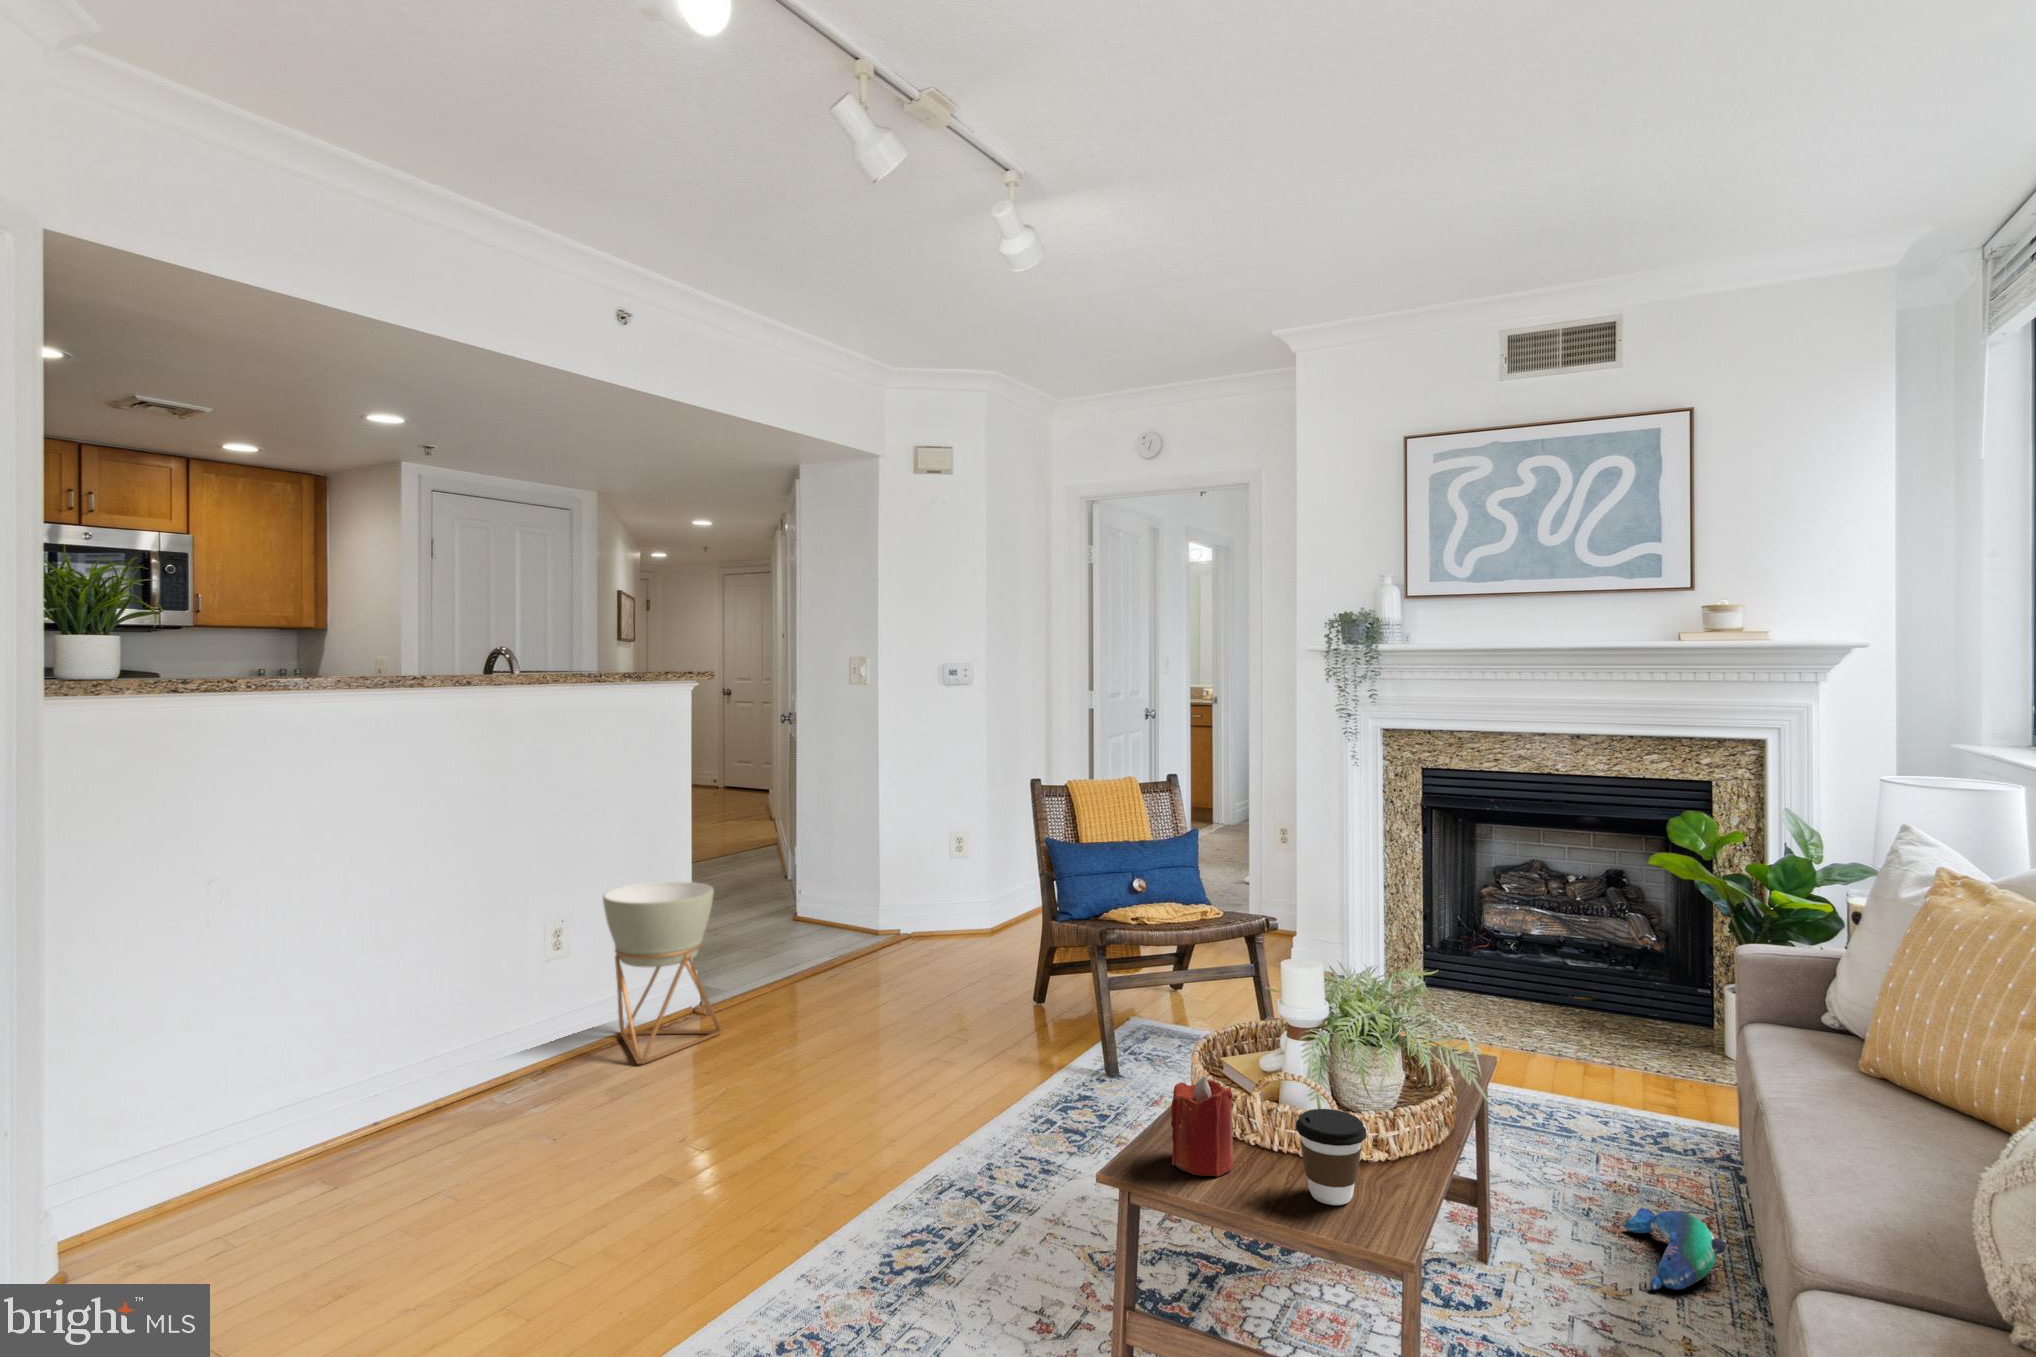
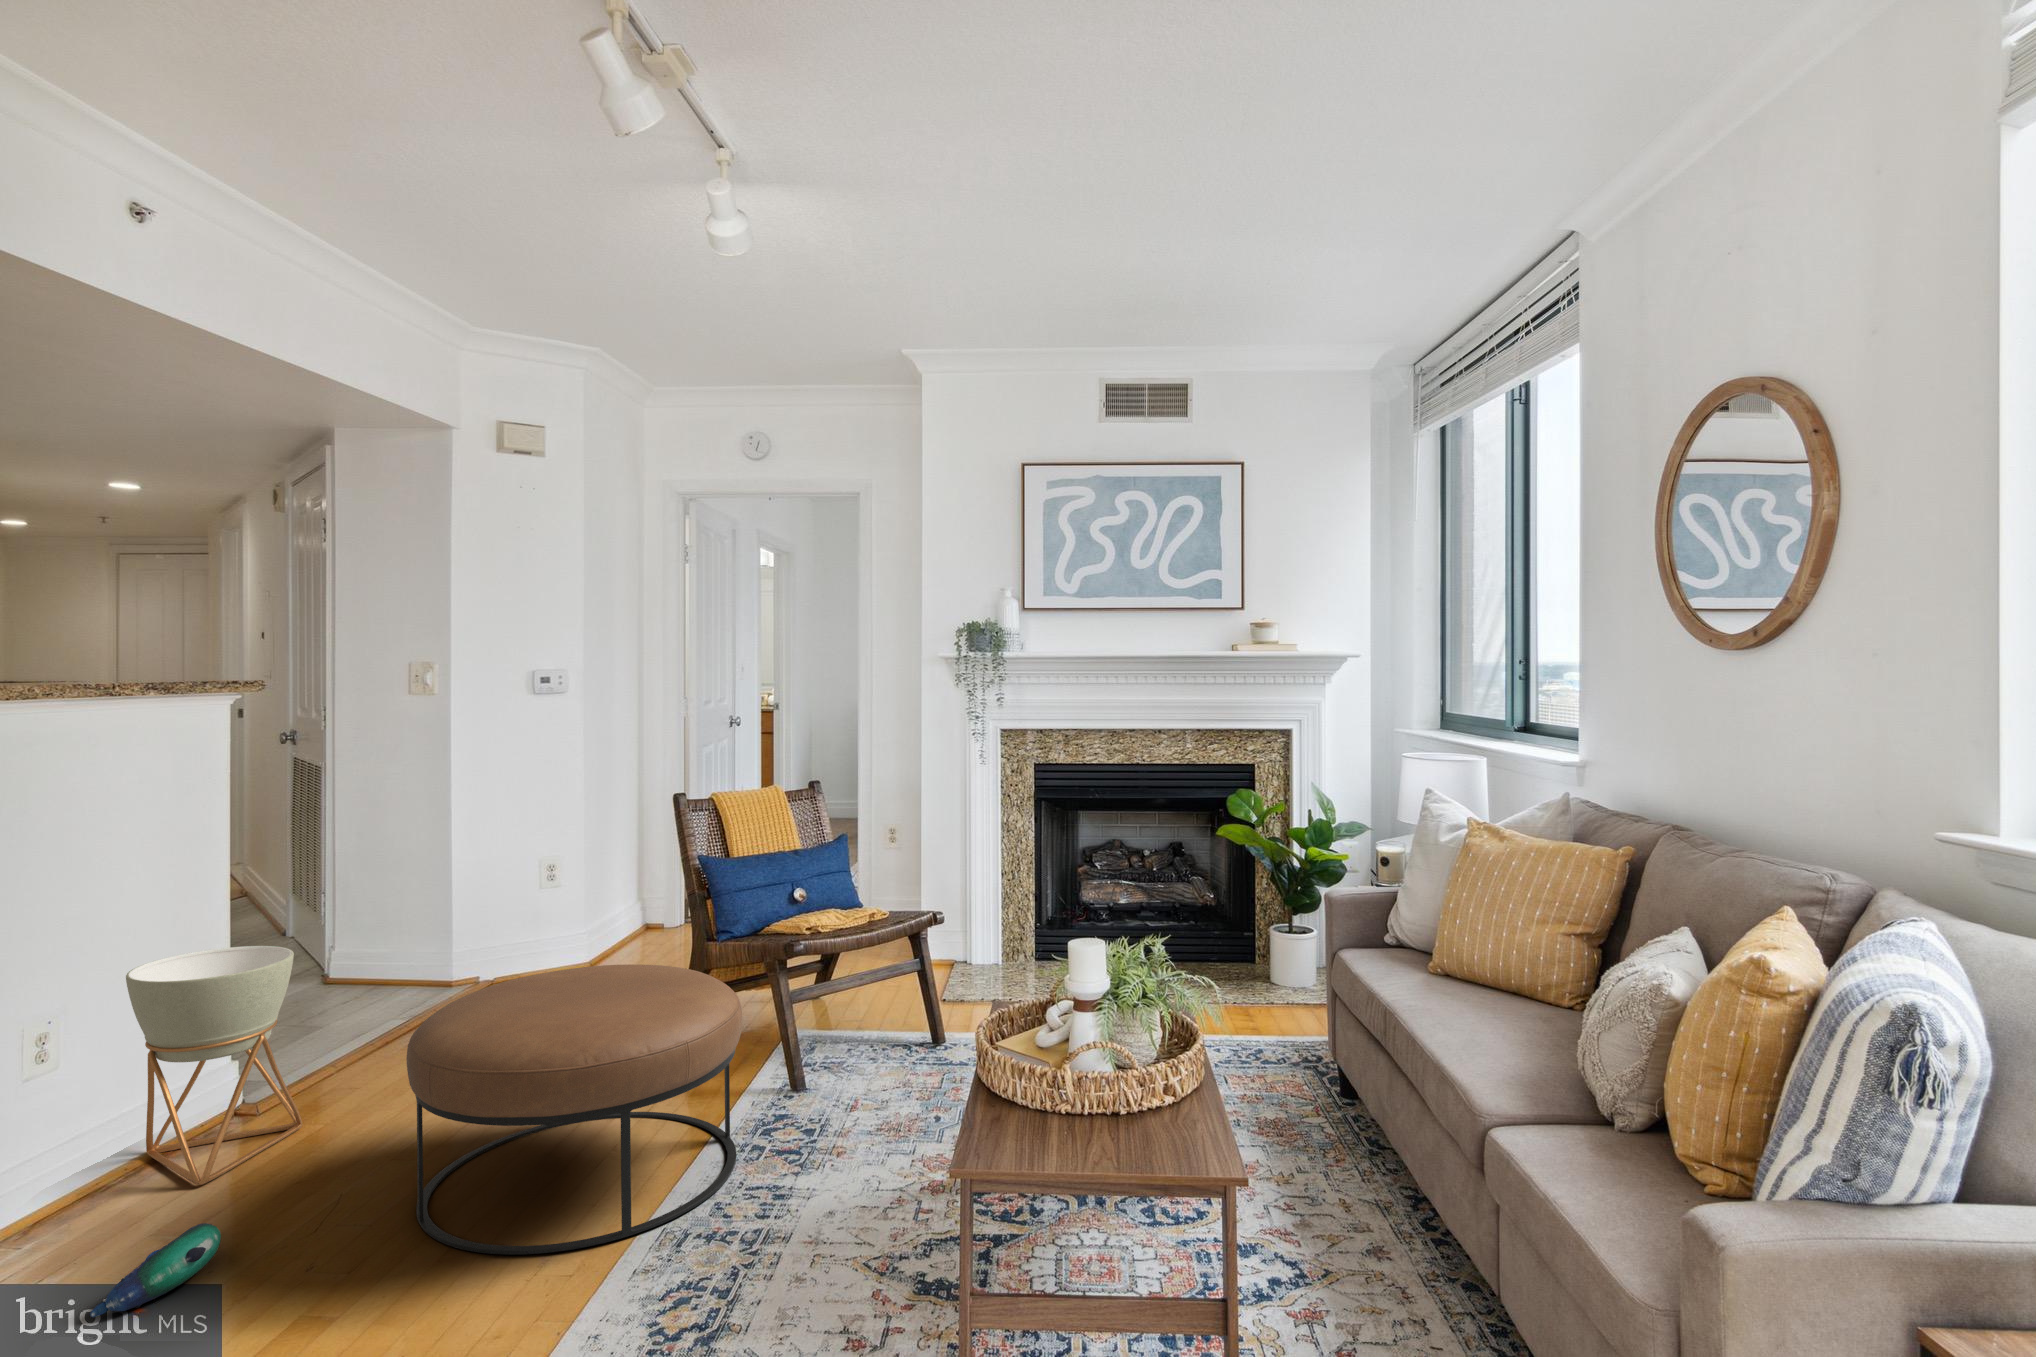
ottoman: none [754,931,1034,1177] -> present [406,964,742,1255]
candle: present [1171,1076,1233,1176] -> none [1002,1059,1057,1153]
coffee cup: present [1296,1109,1366,1205] -> none [1119,1068,1180,1152]
plush toy: present [1624,1208,1726,1290] -> present [90,1223,221,1317]

